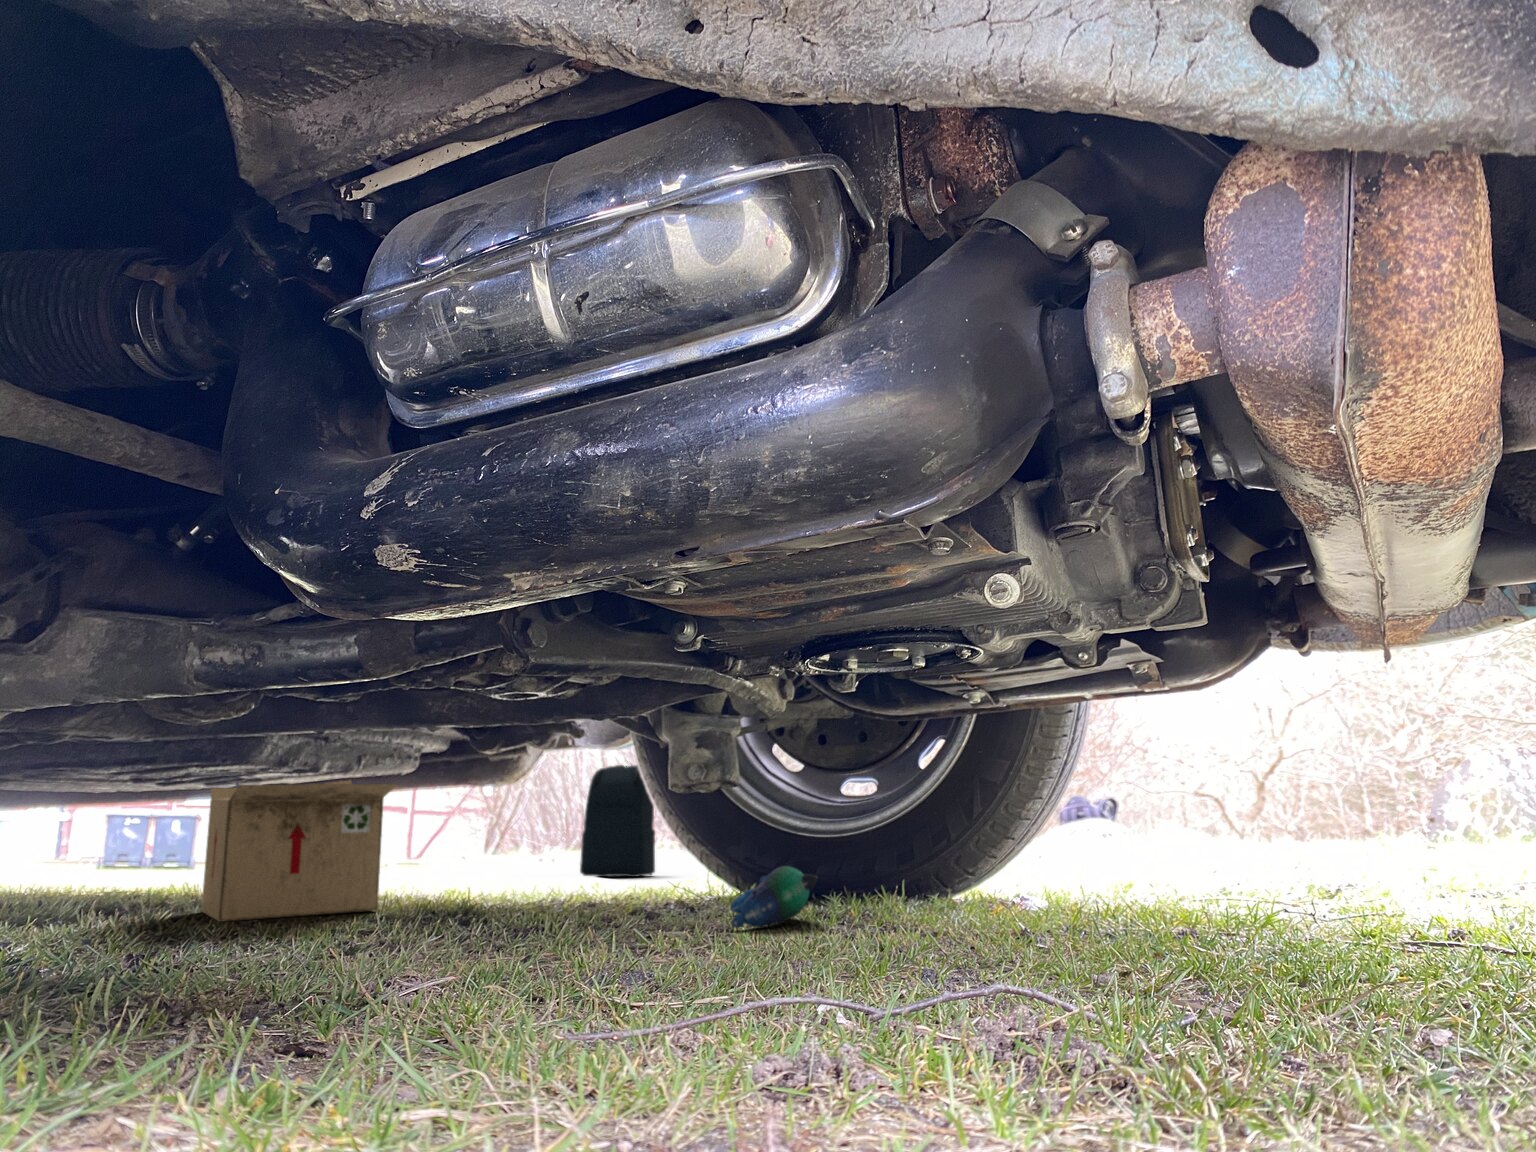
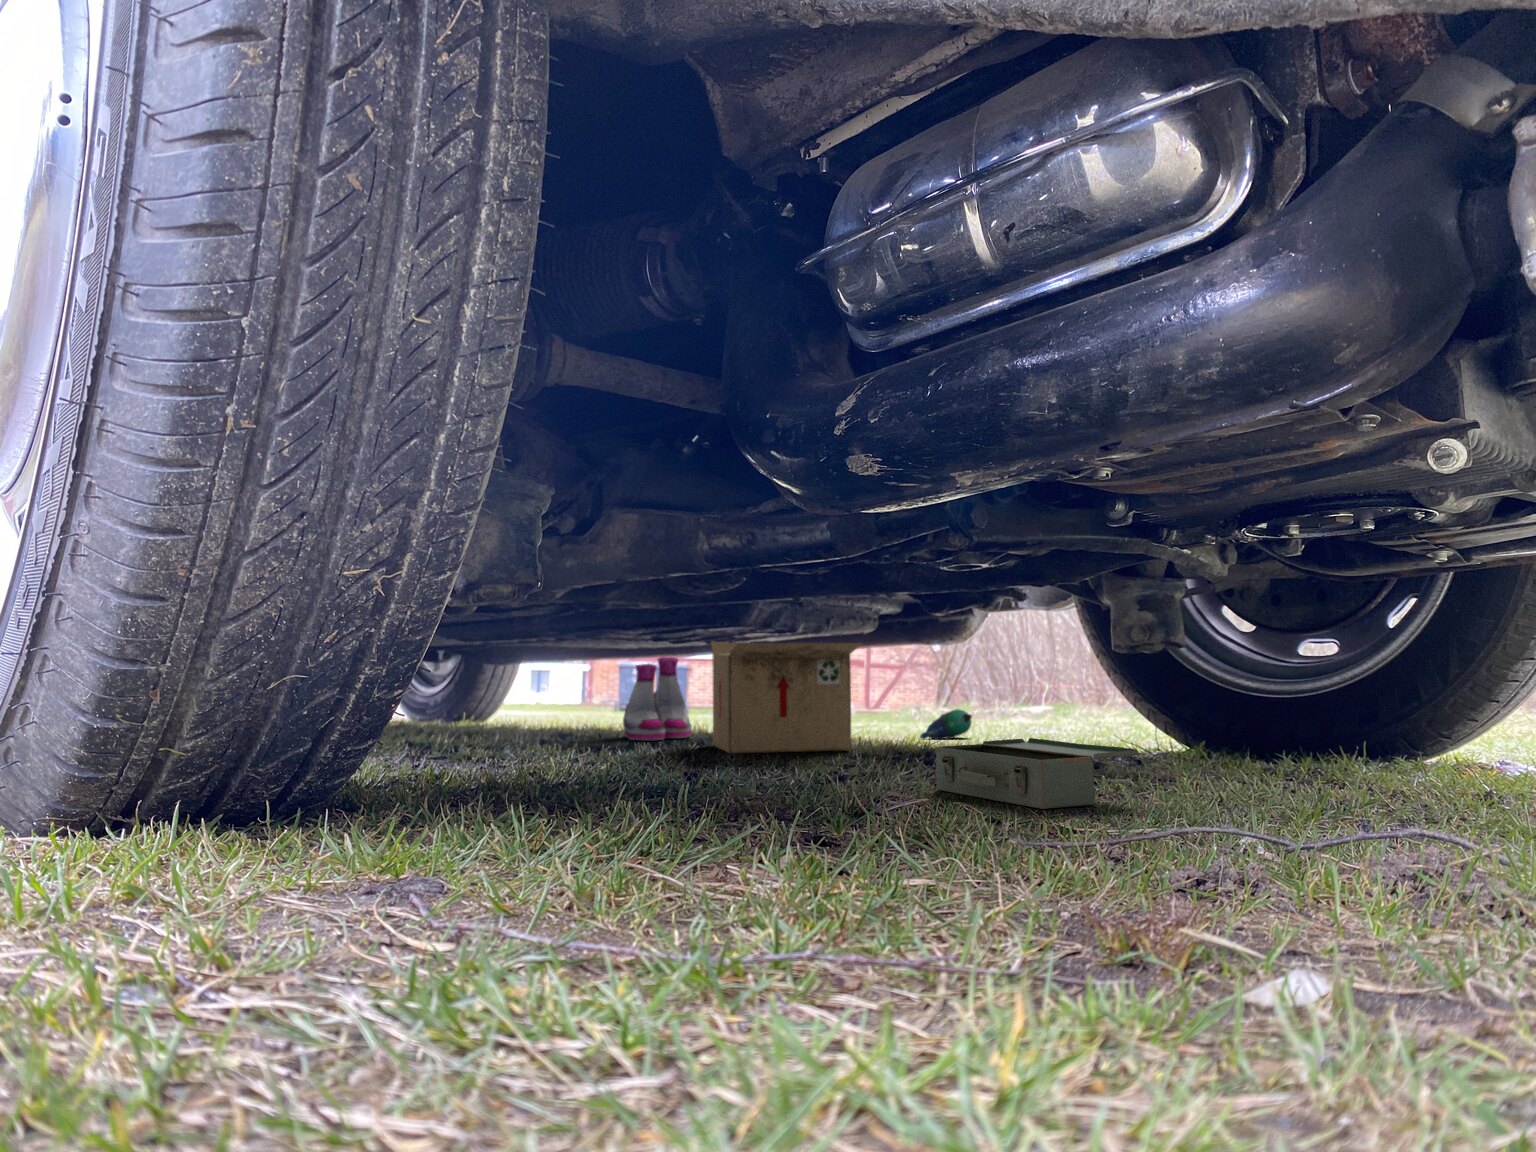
backpack: present [580,765,655,877] -> none [1028,619,1104,733]
boots: none [82,802,179,909] -> present [623,656,692,740]
plush toy: present [730,866,817,927] -> present [920,709,972,739]
toolbox: none [471,890,700,976] -> present [936,738,1140,809]

